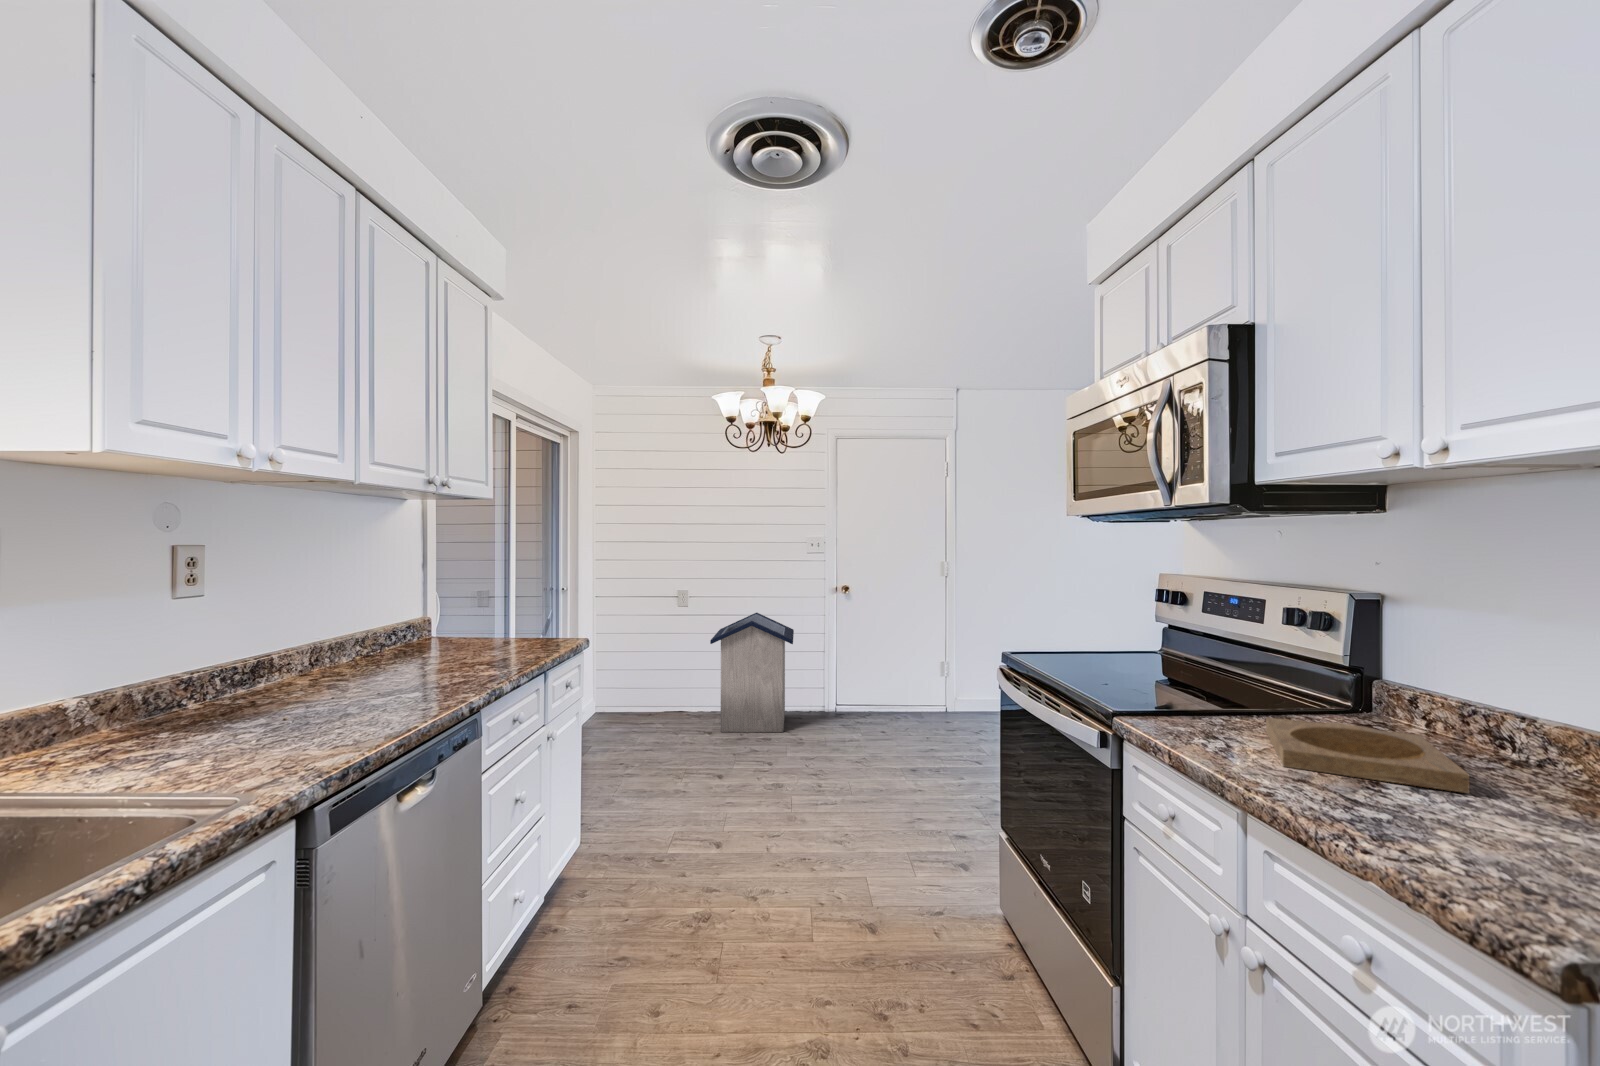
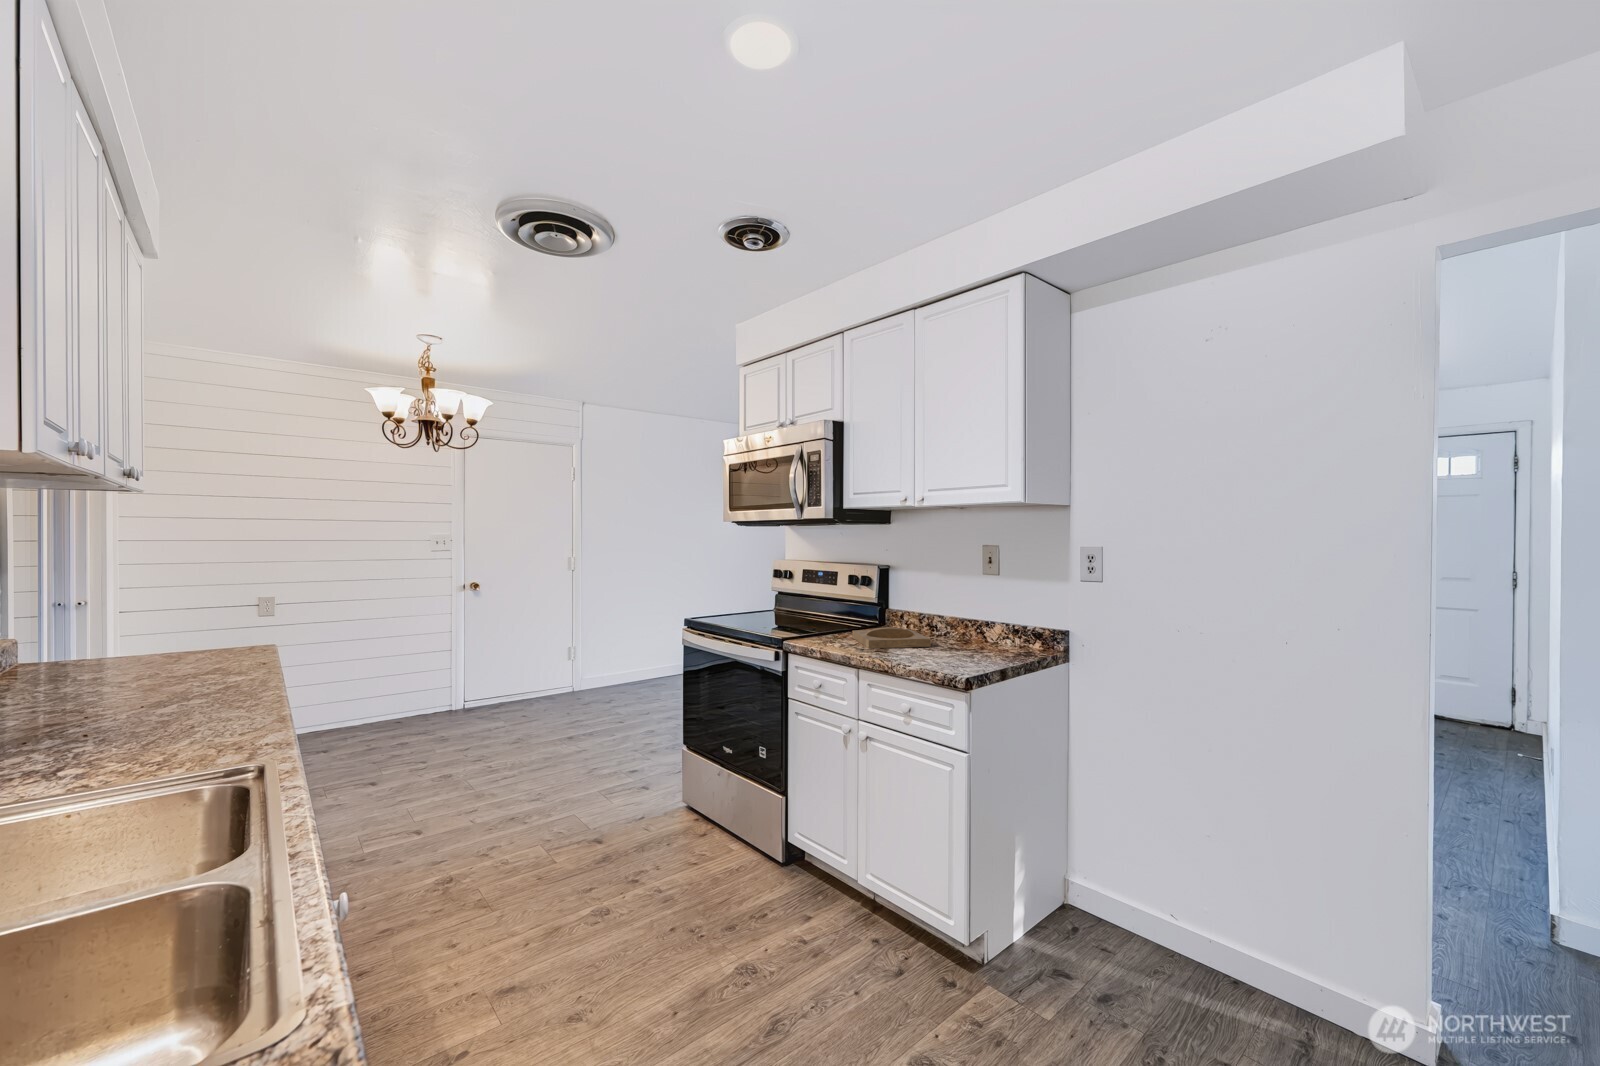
trash can: present [710,613,794,732] -> none [322,616,430,747]

